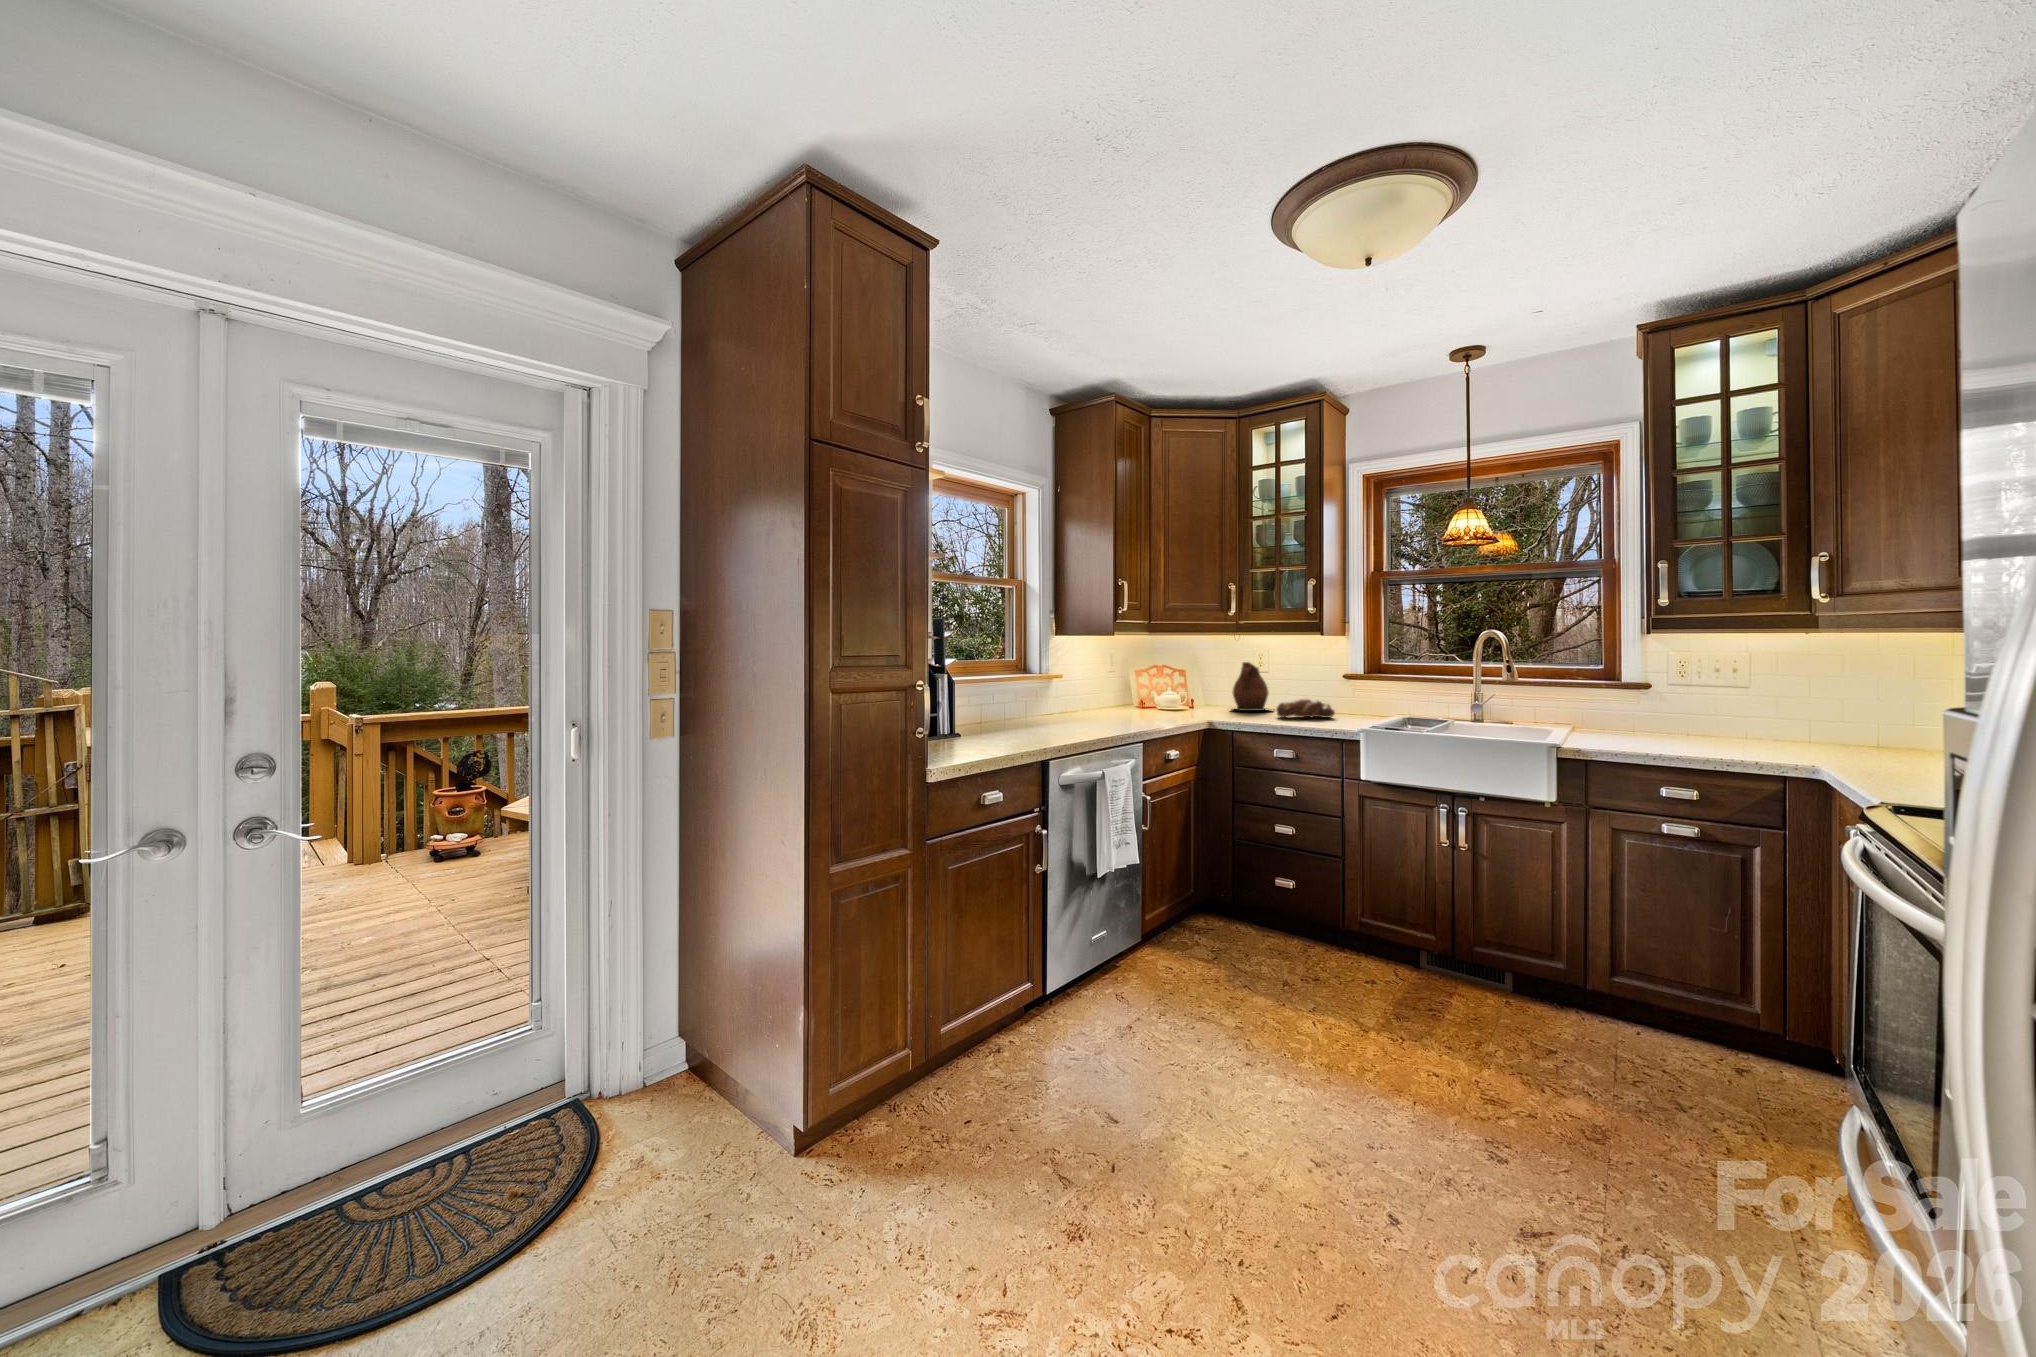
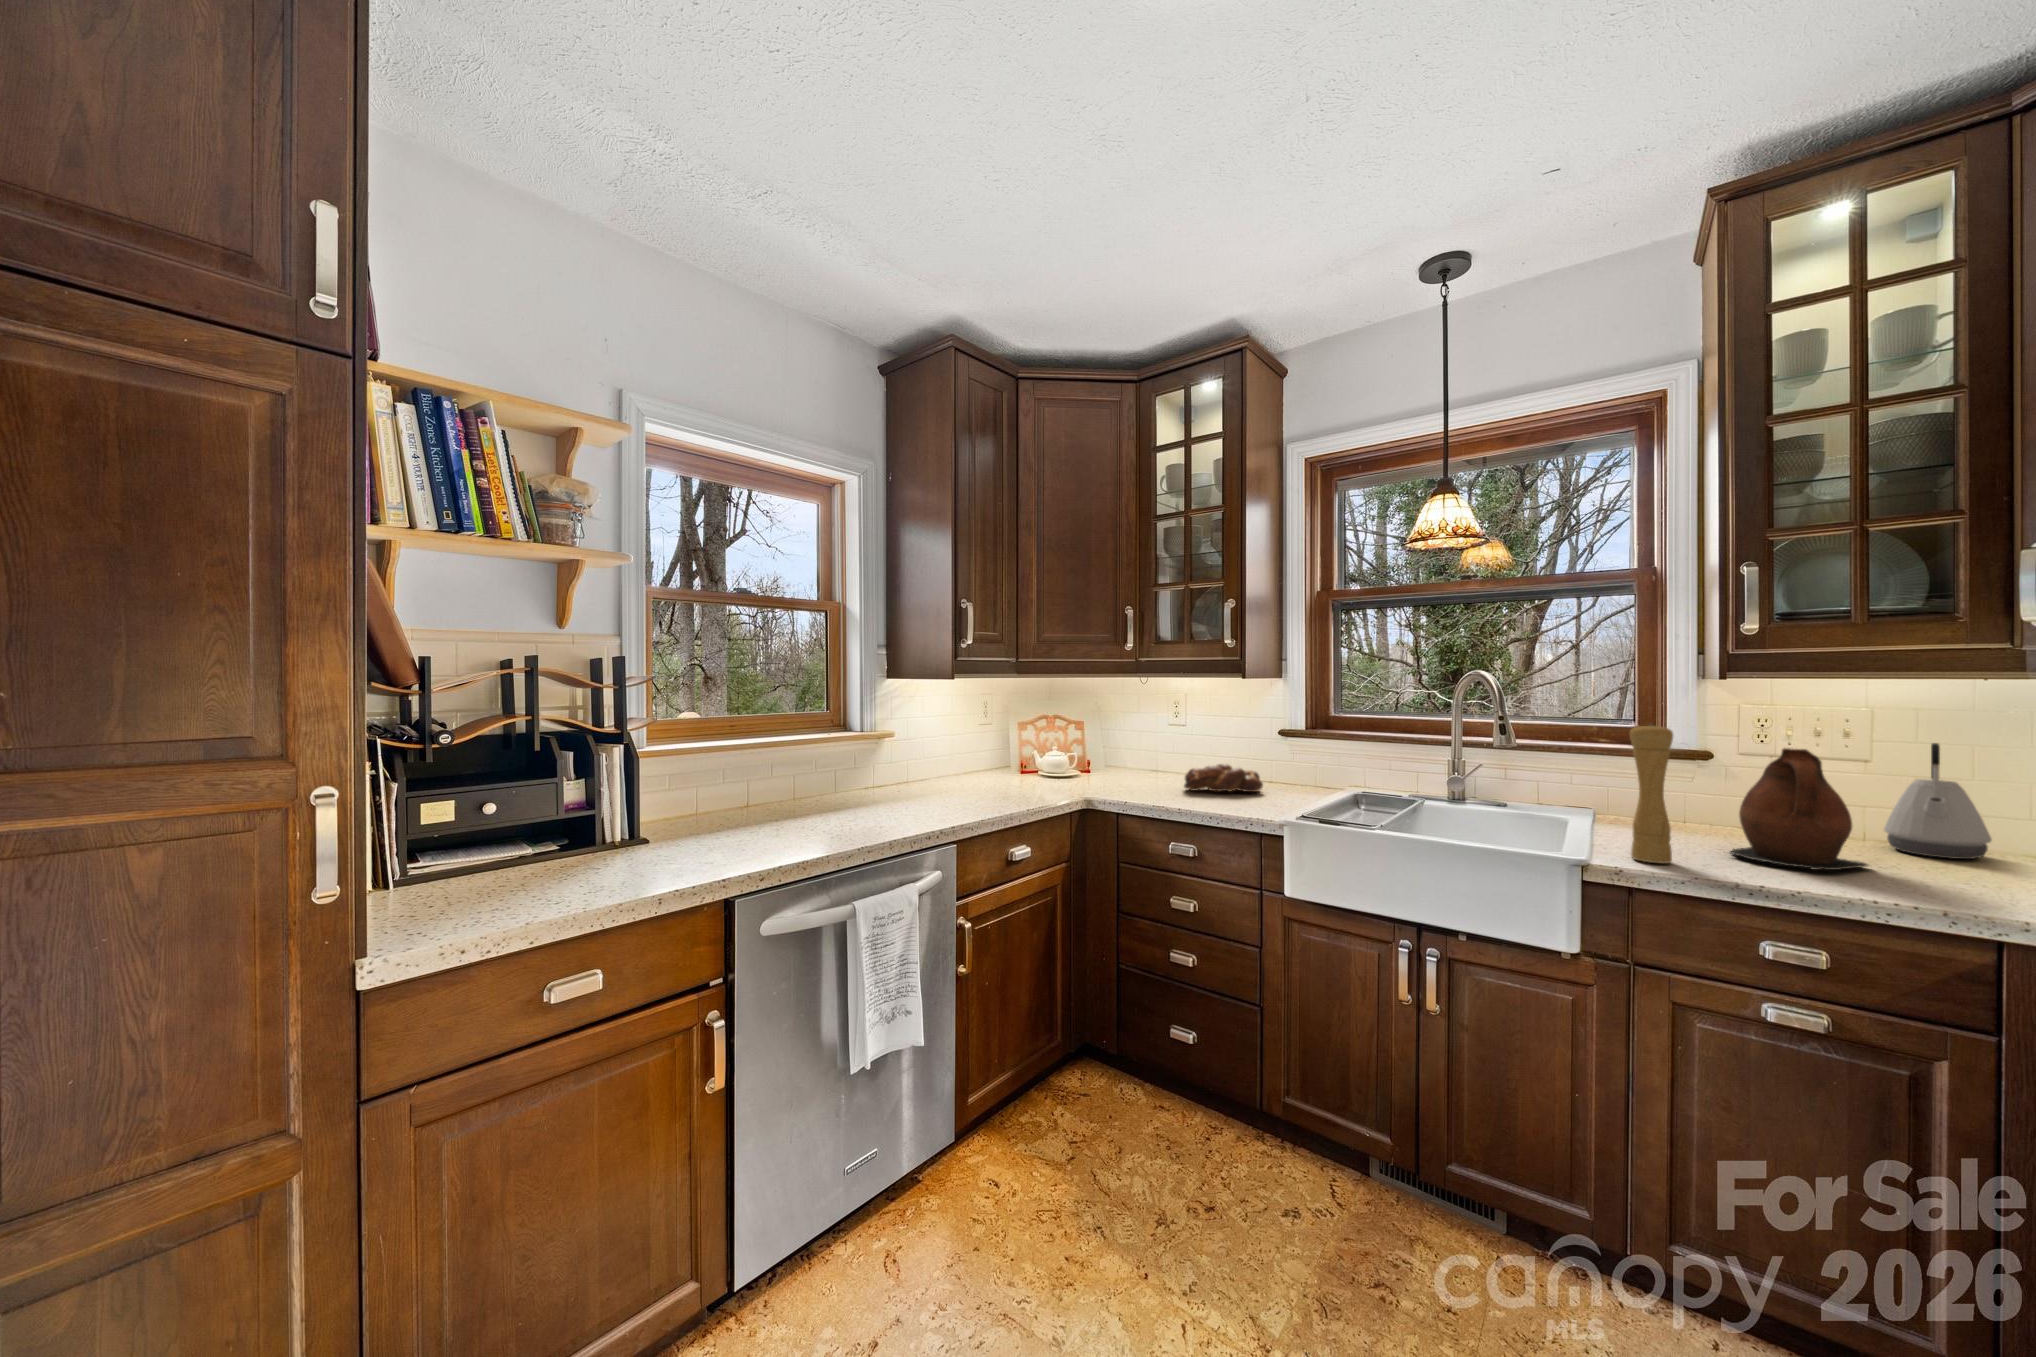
pepper mill: none [1587,660,1614,745] -> present [1630,724,1673,863]
ceramic pitcher: present [1232,662,1268,711] -> present [1730,748,1868,870]
kettle: none [1742,672,1802,742] -> present [1884,743,1992,859]

